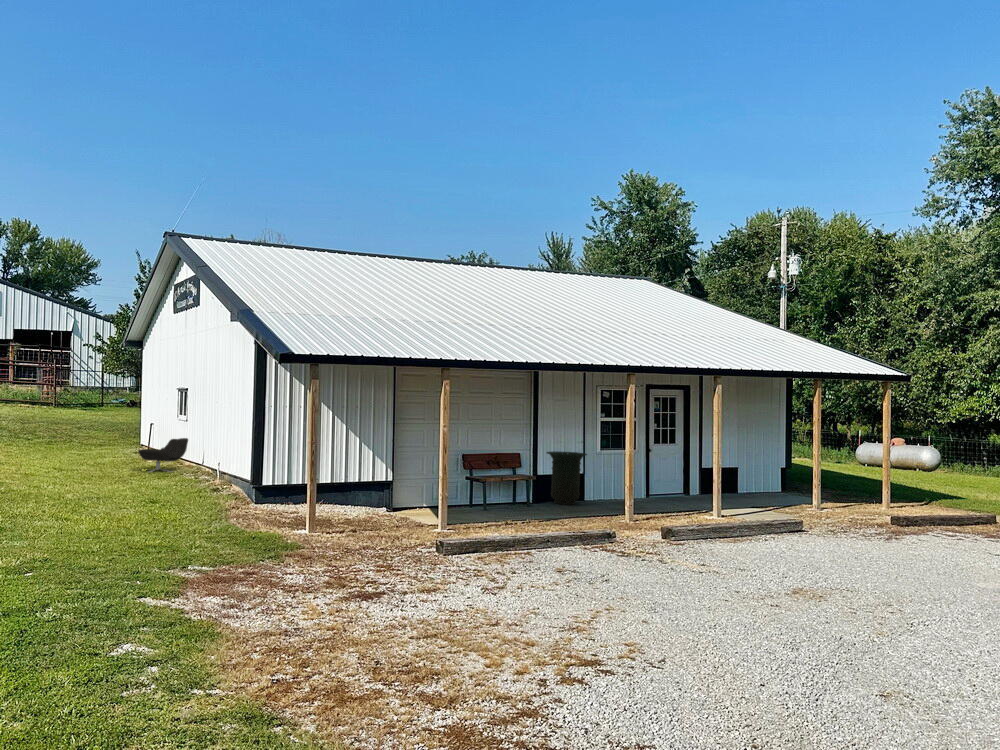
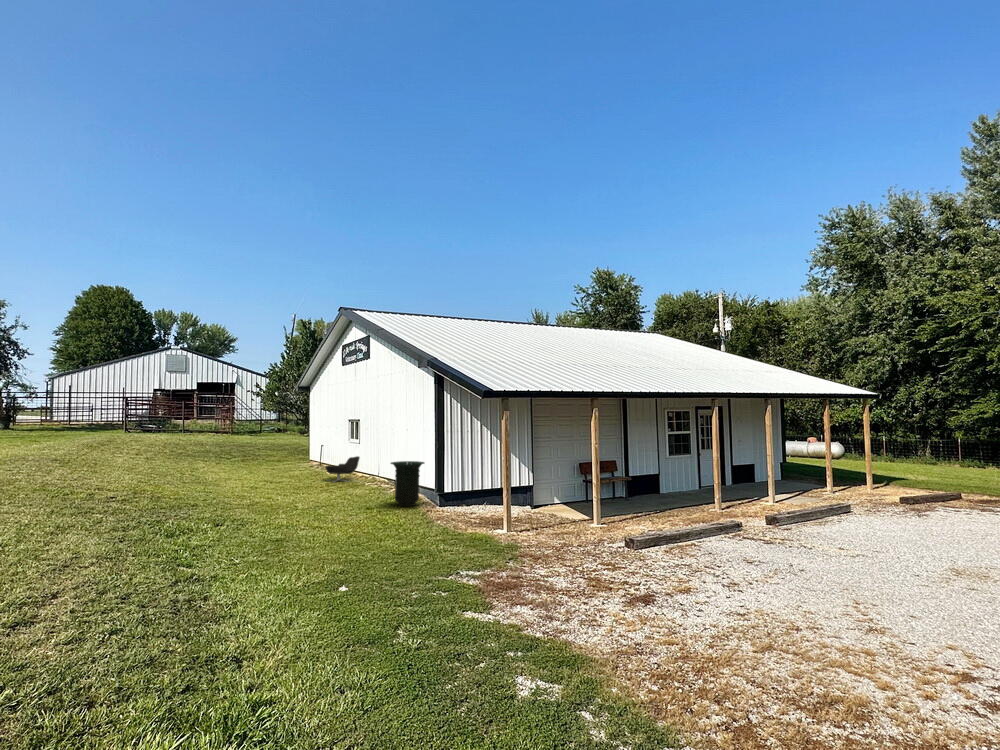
trash can: present [547,451,587,505] -> present [391,461,424,506]

